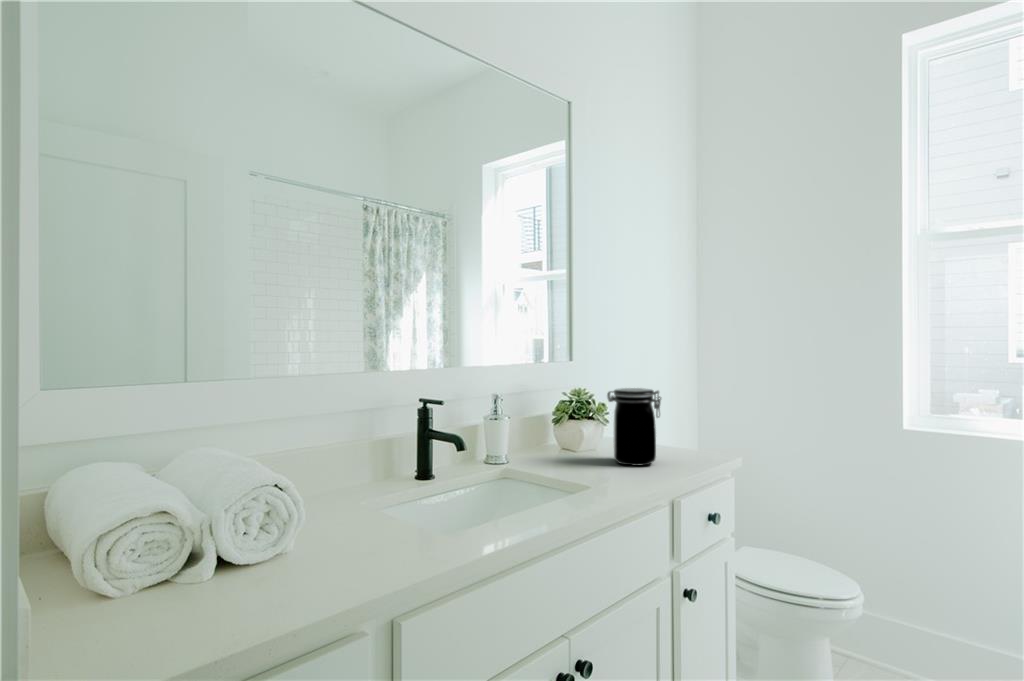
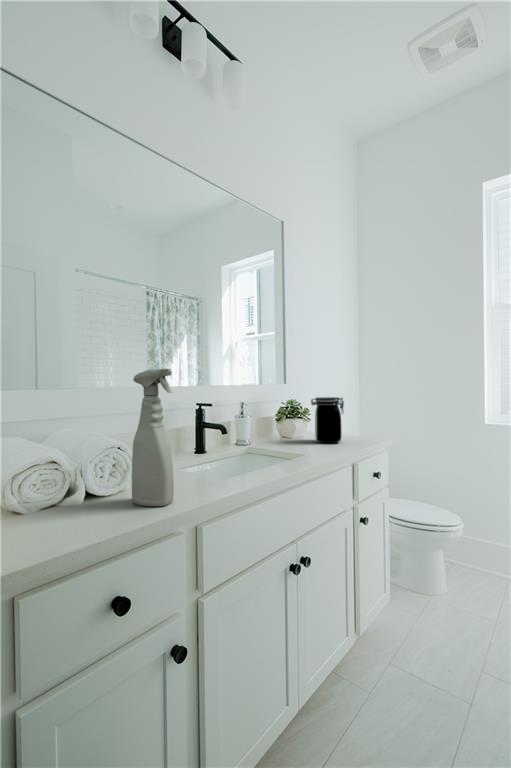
spray bottle: none [290,363,356,587] -> present [132,369,174,506]

